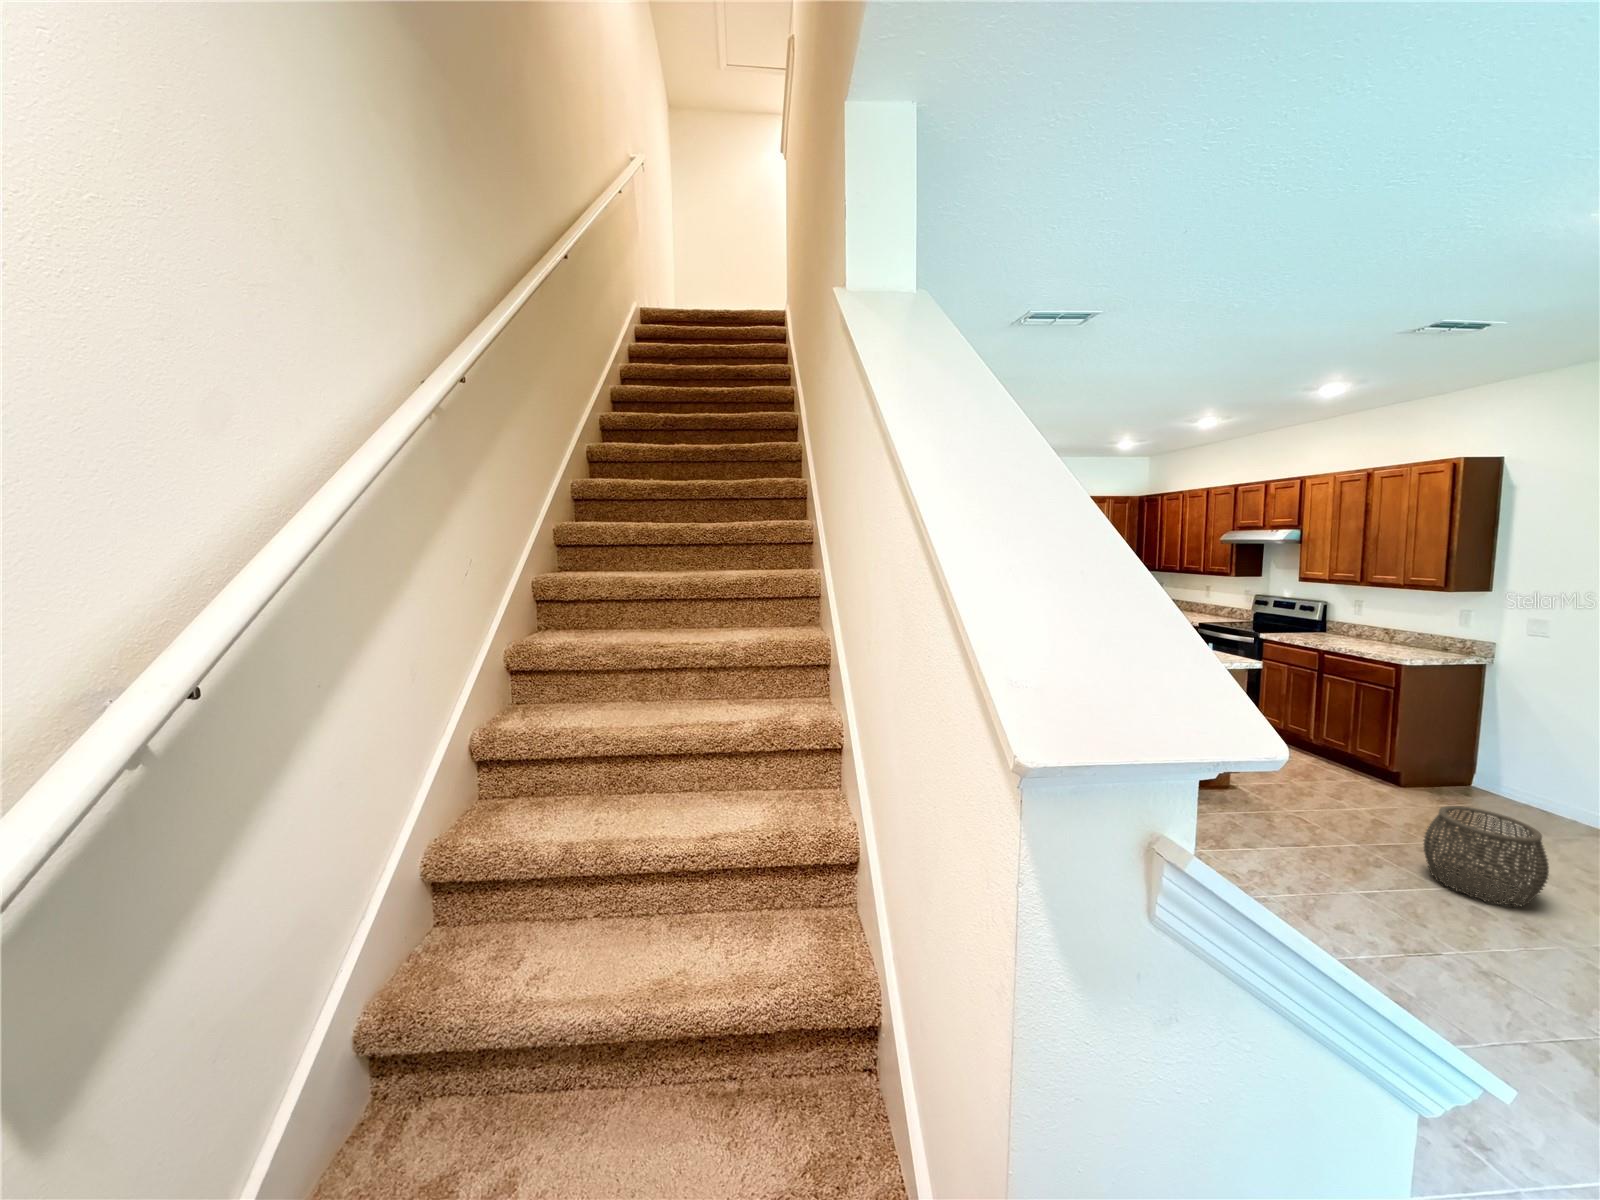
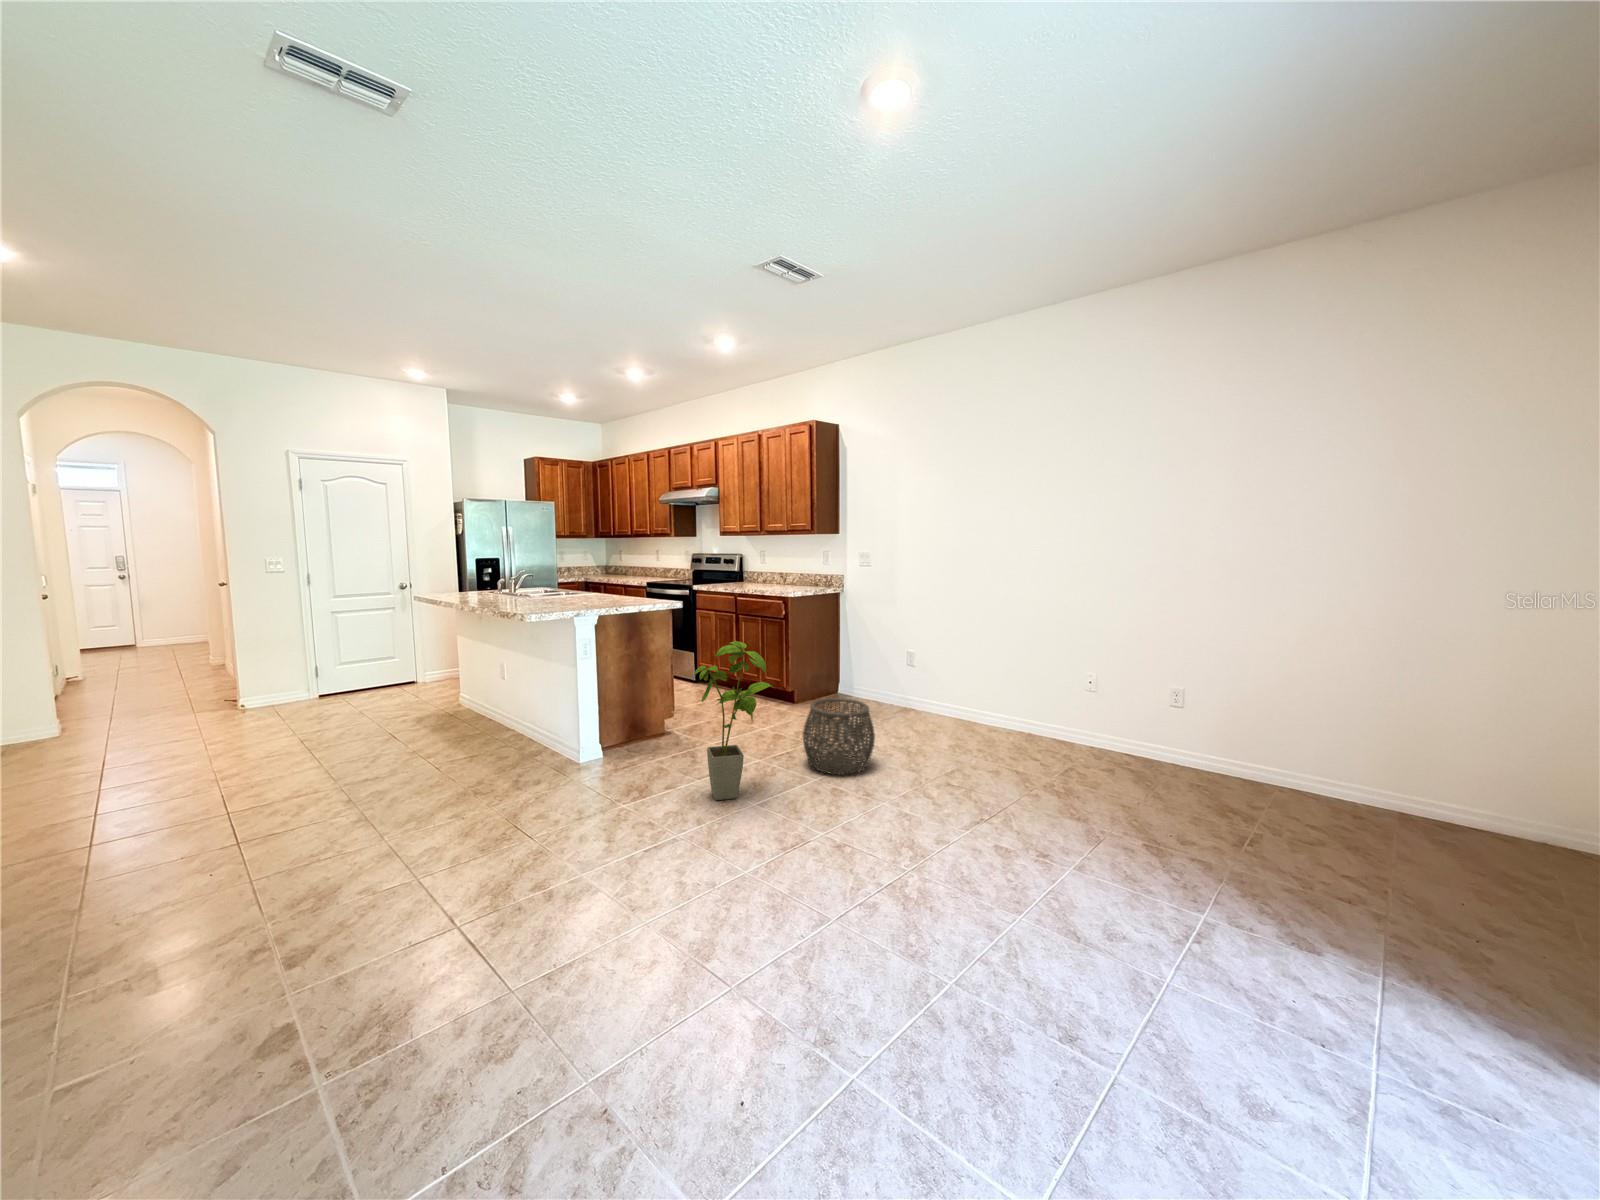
house plant: none [1285,733,1389,883] -> present [693,641,774,800]

